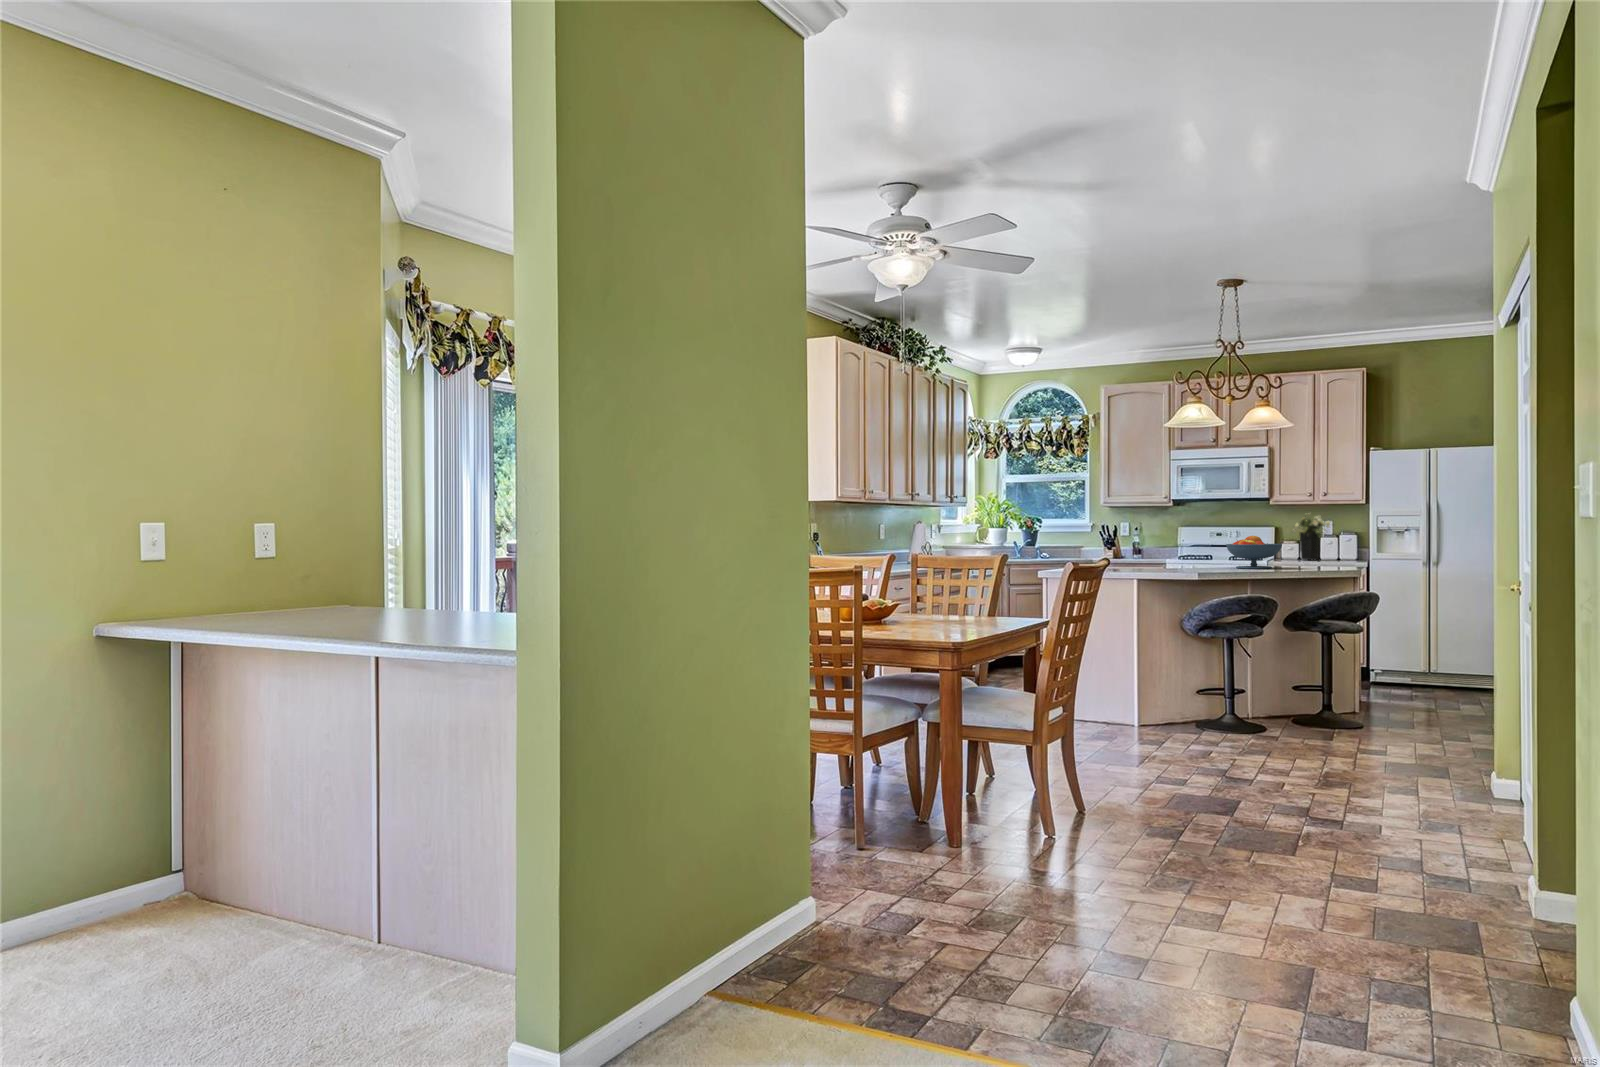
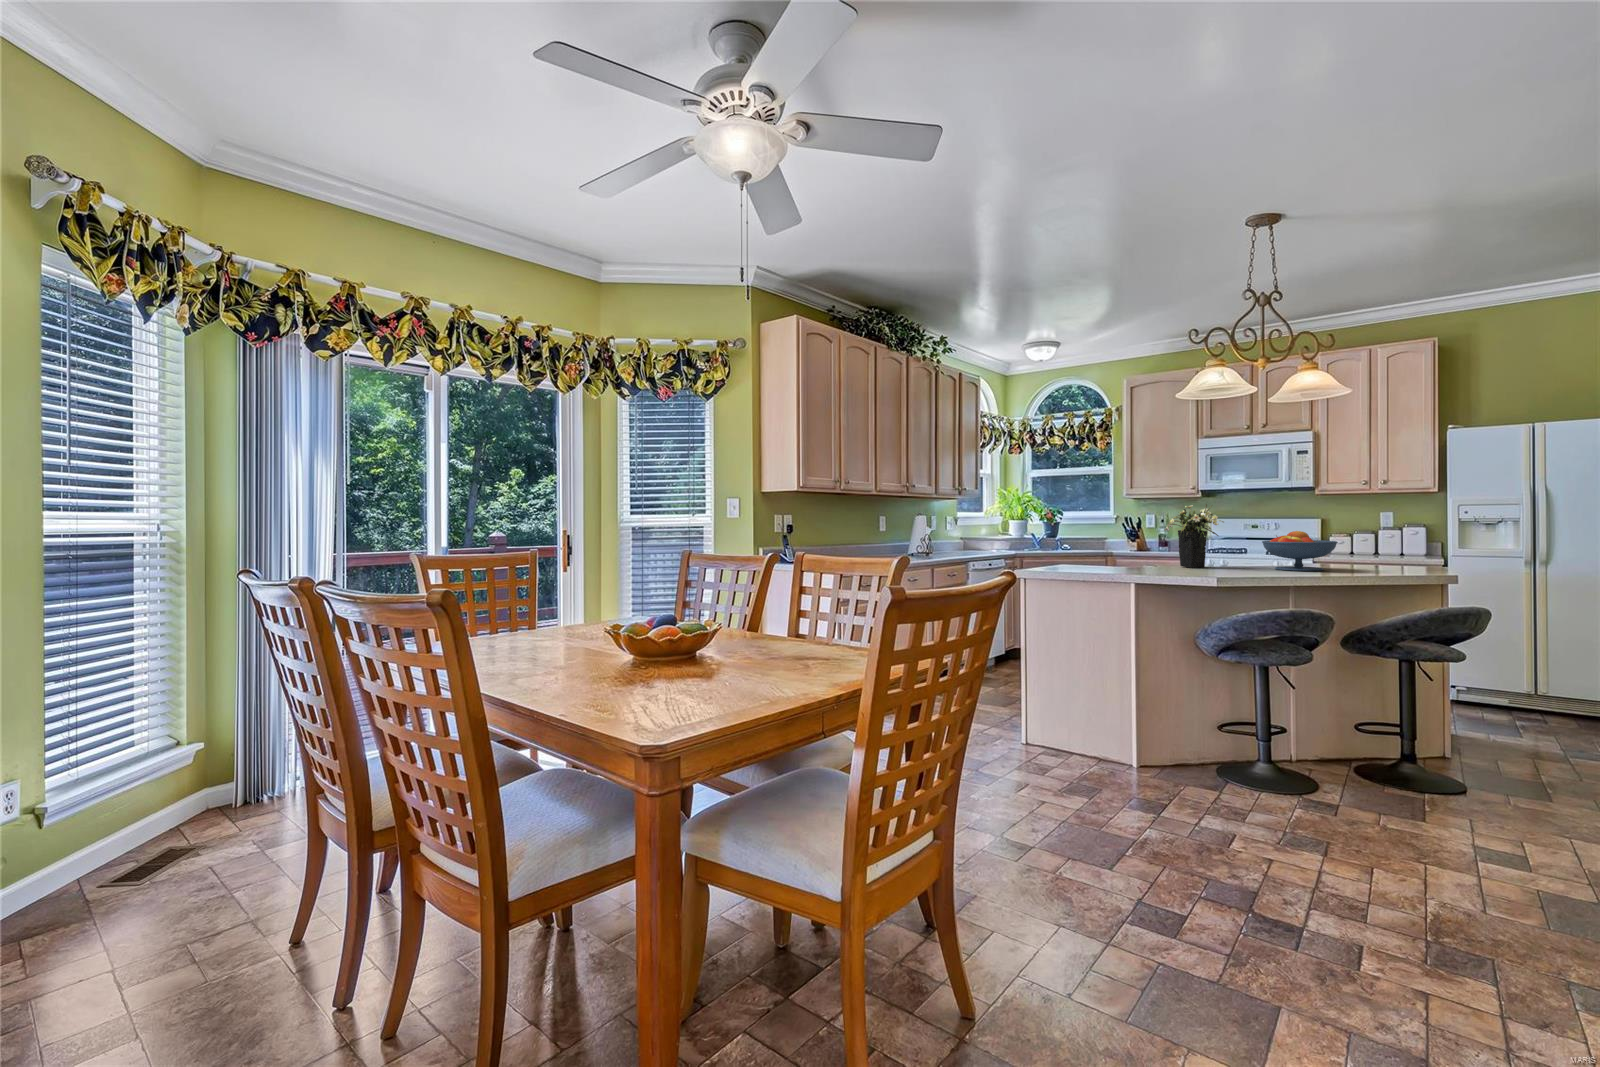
flower arrangement: present [1293,513,1330,560] -> present [1165,504,1224,568]

